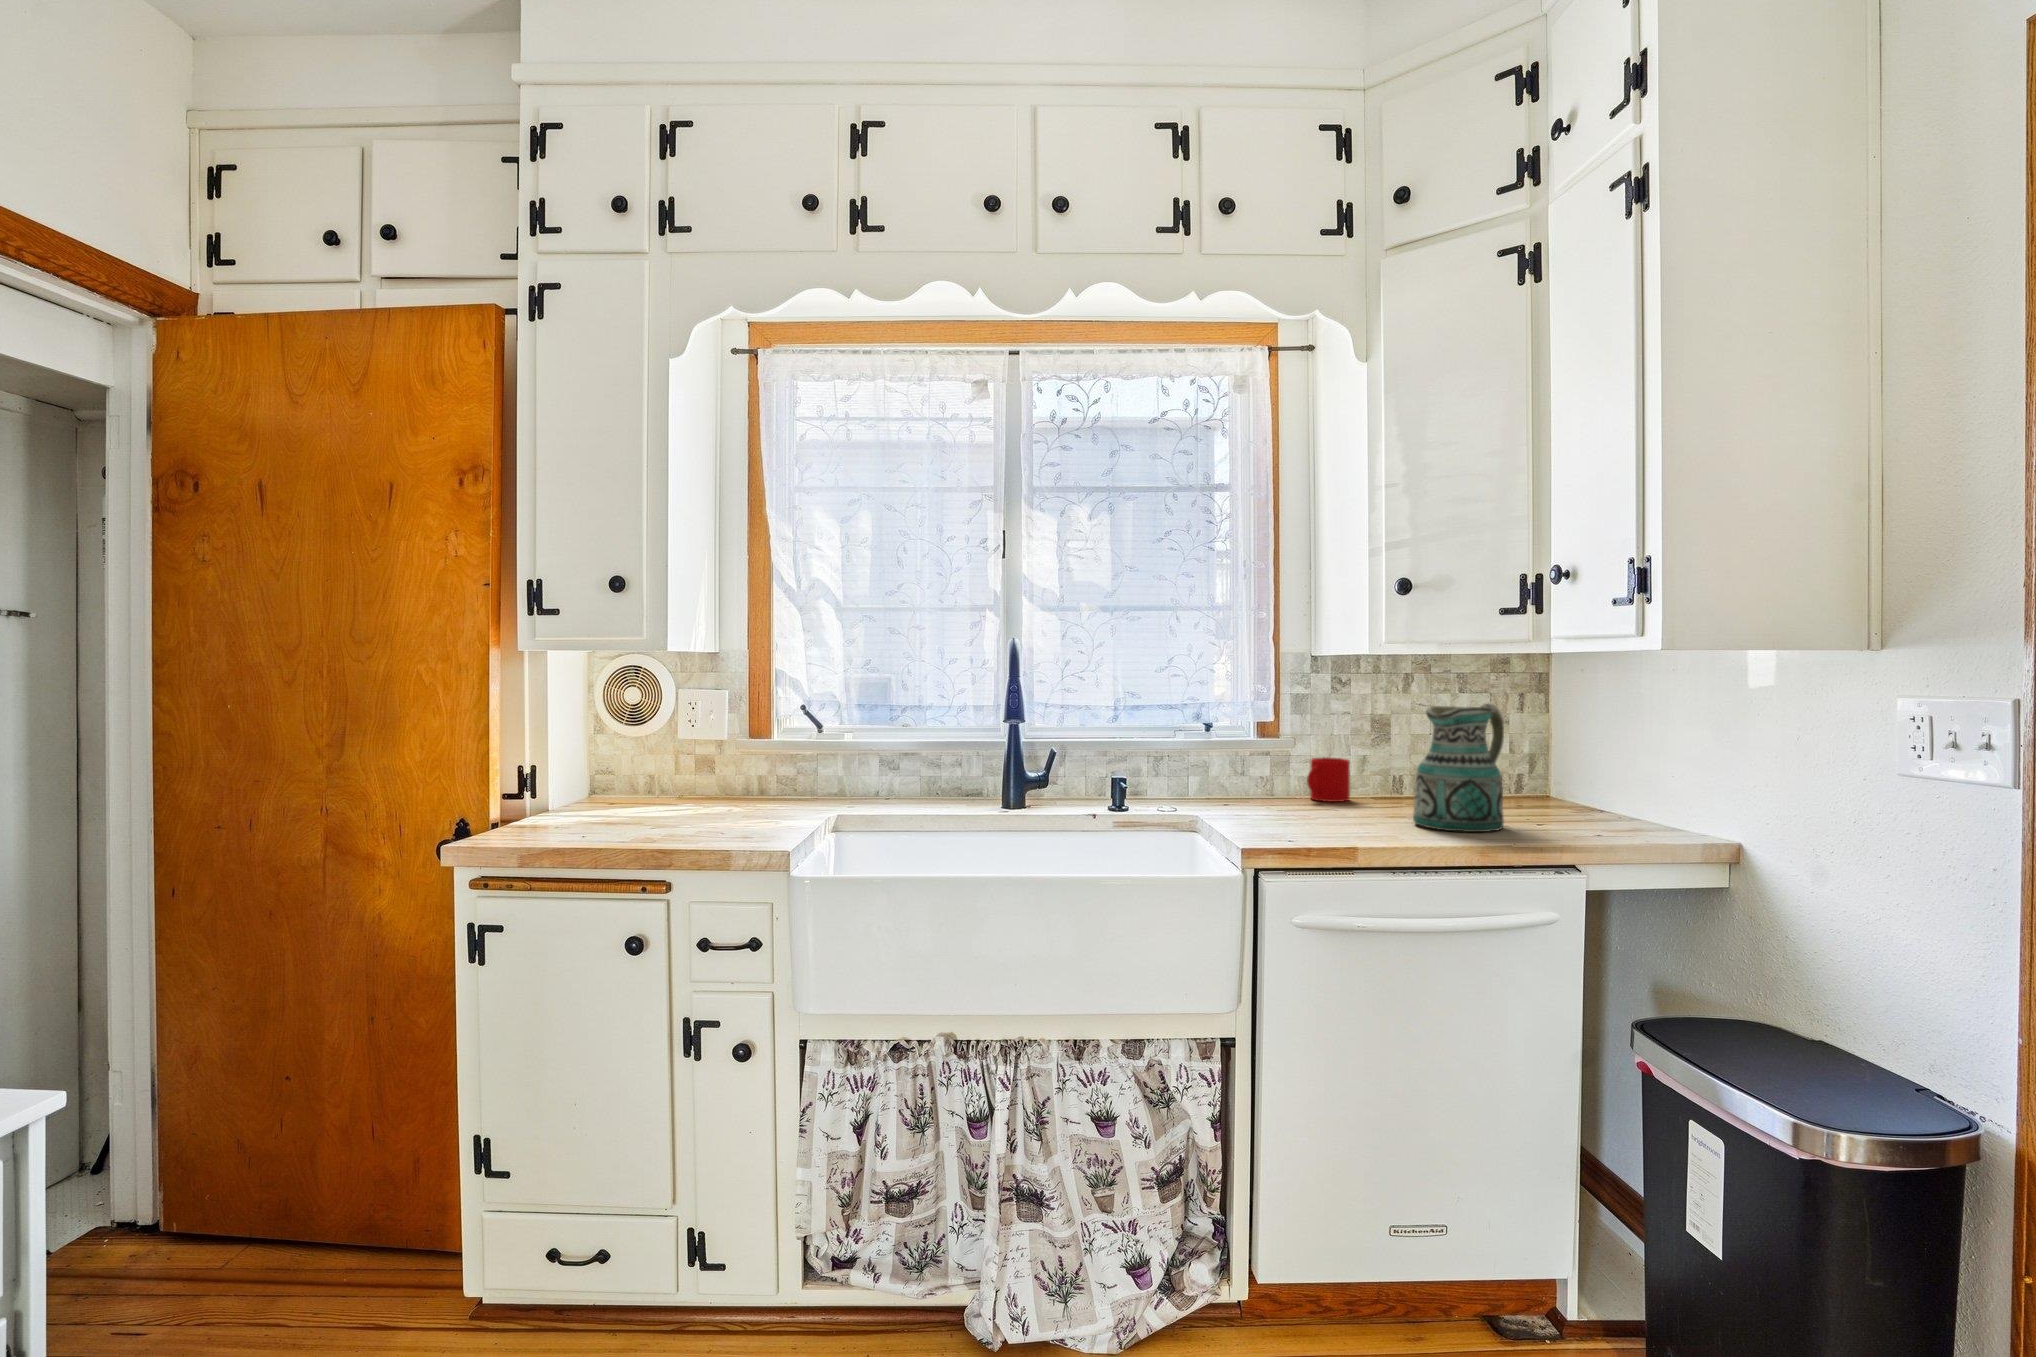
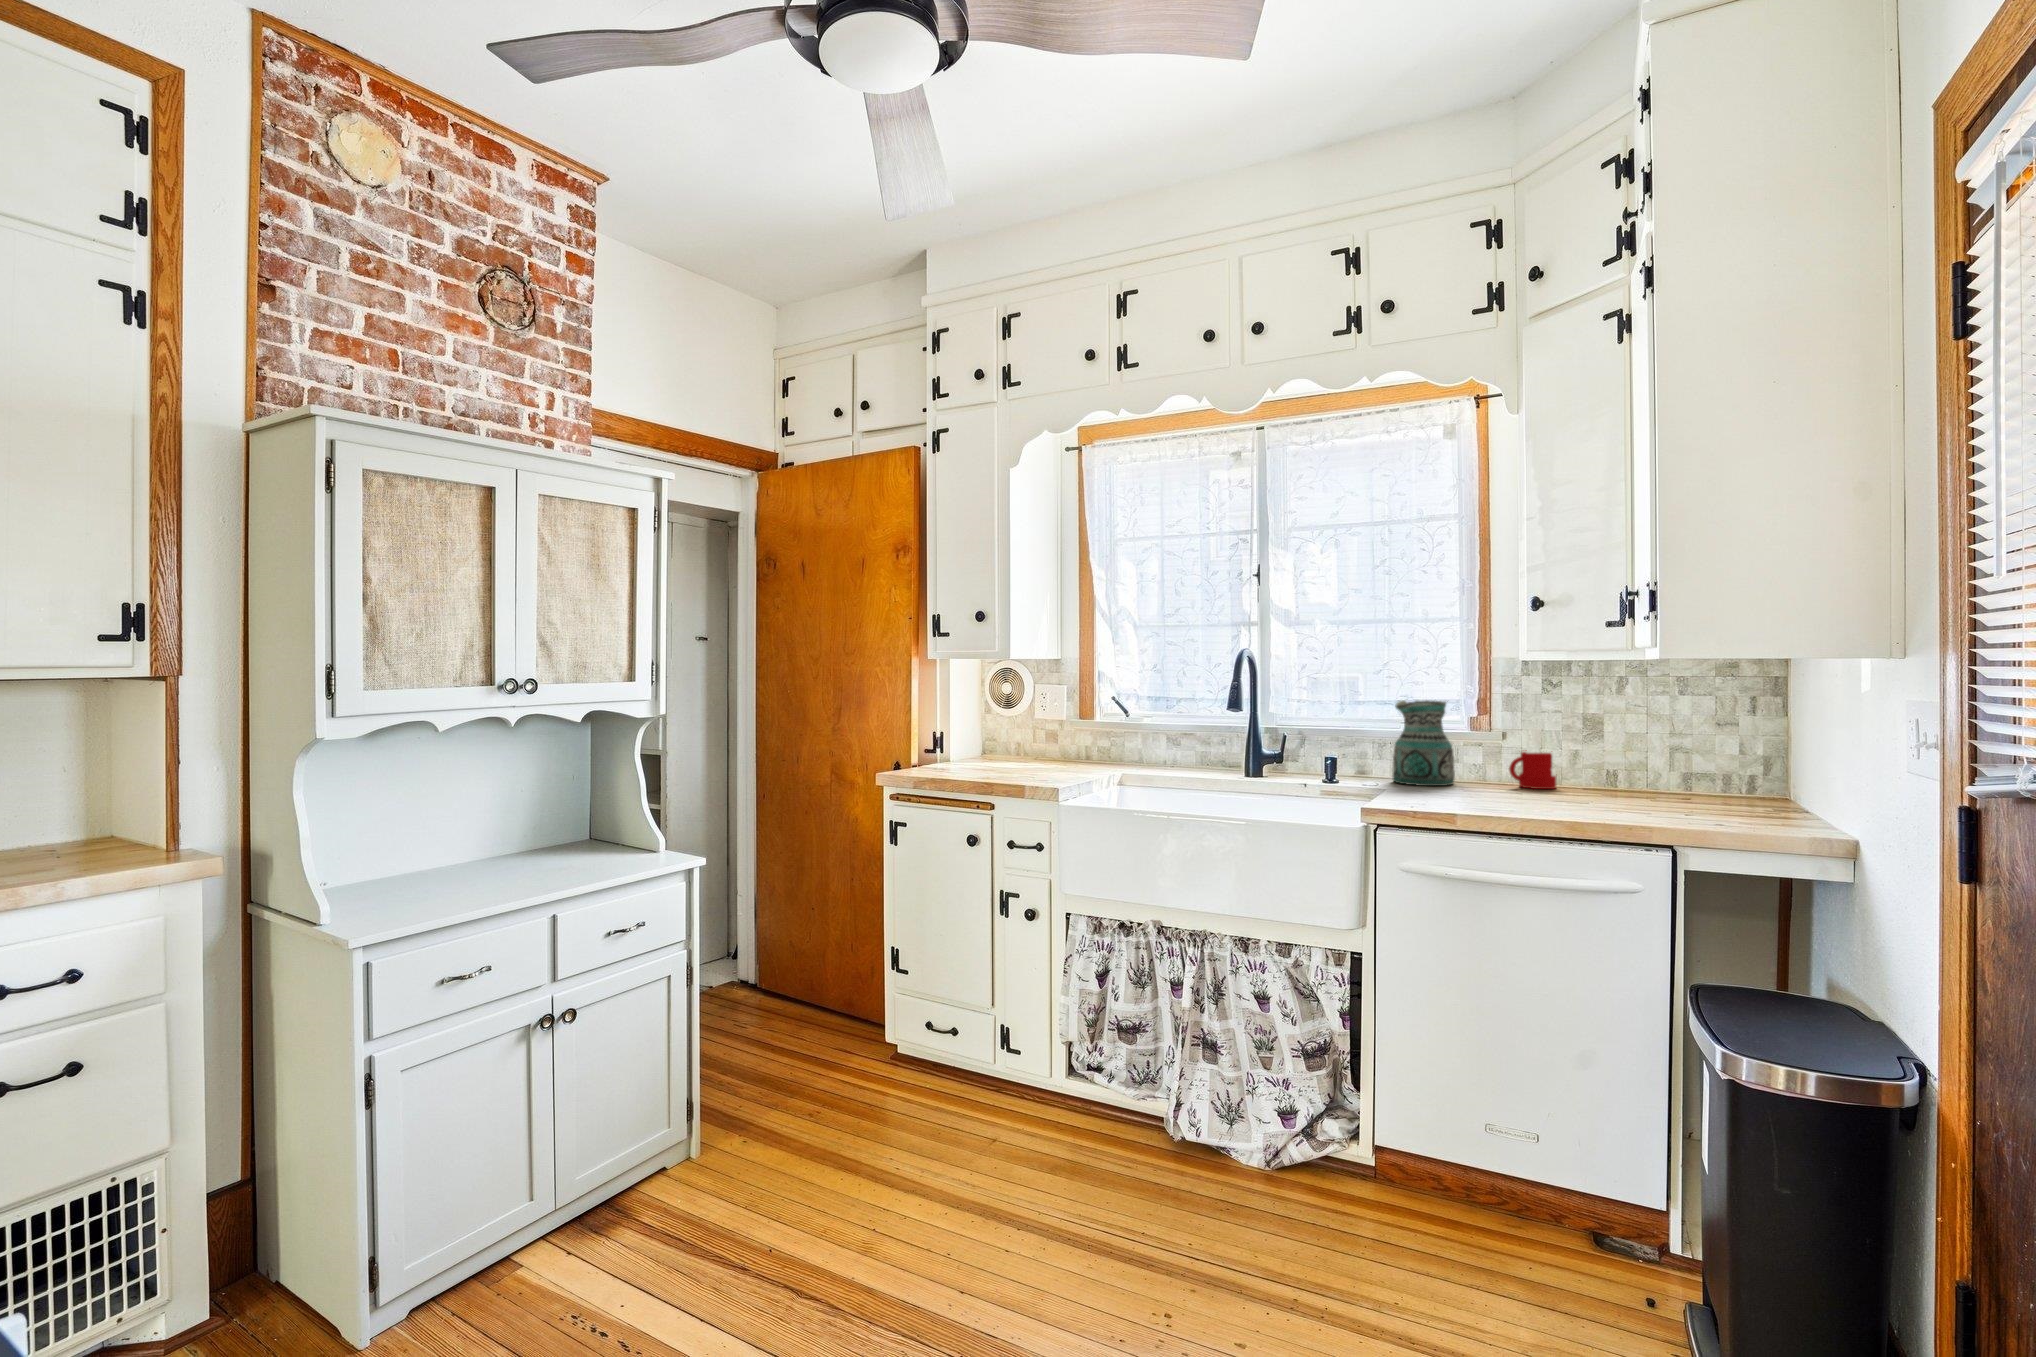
ceramic pitcher: present [1413,704,1504,832] -> present [1392,700,1455,786]

